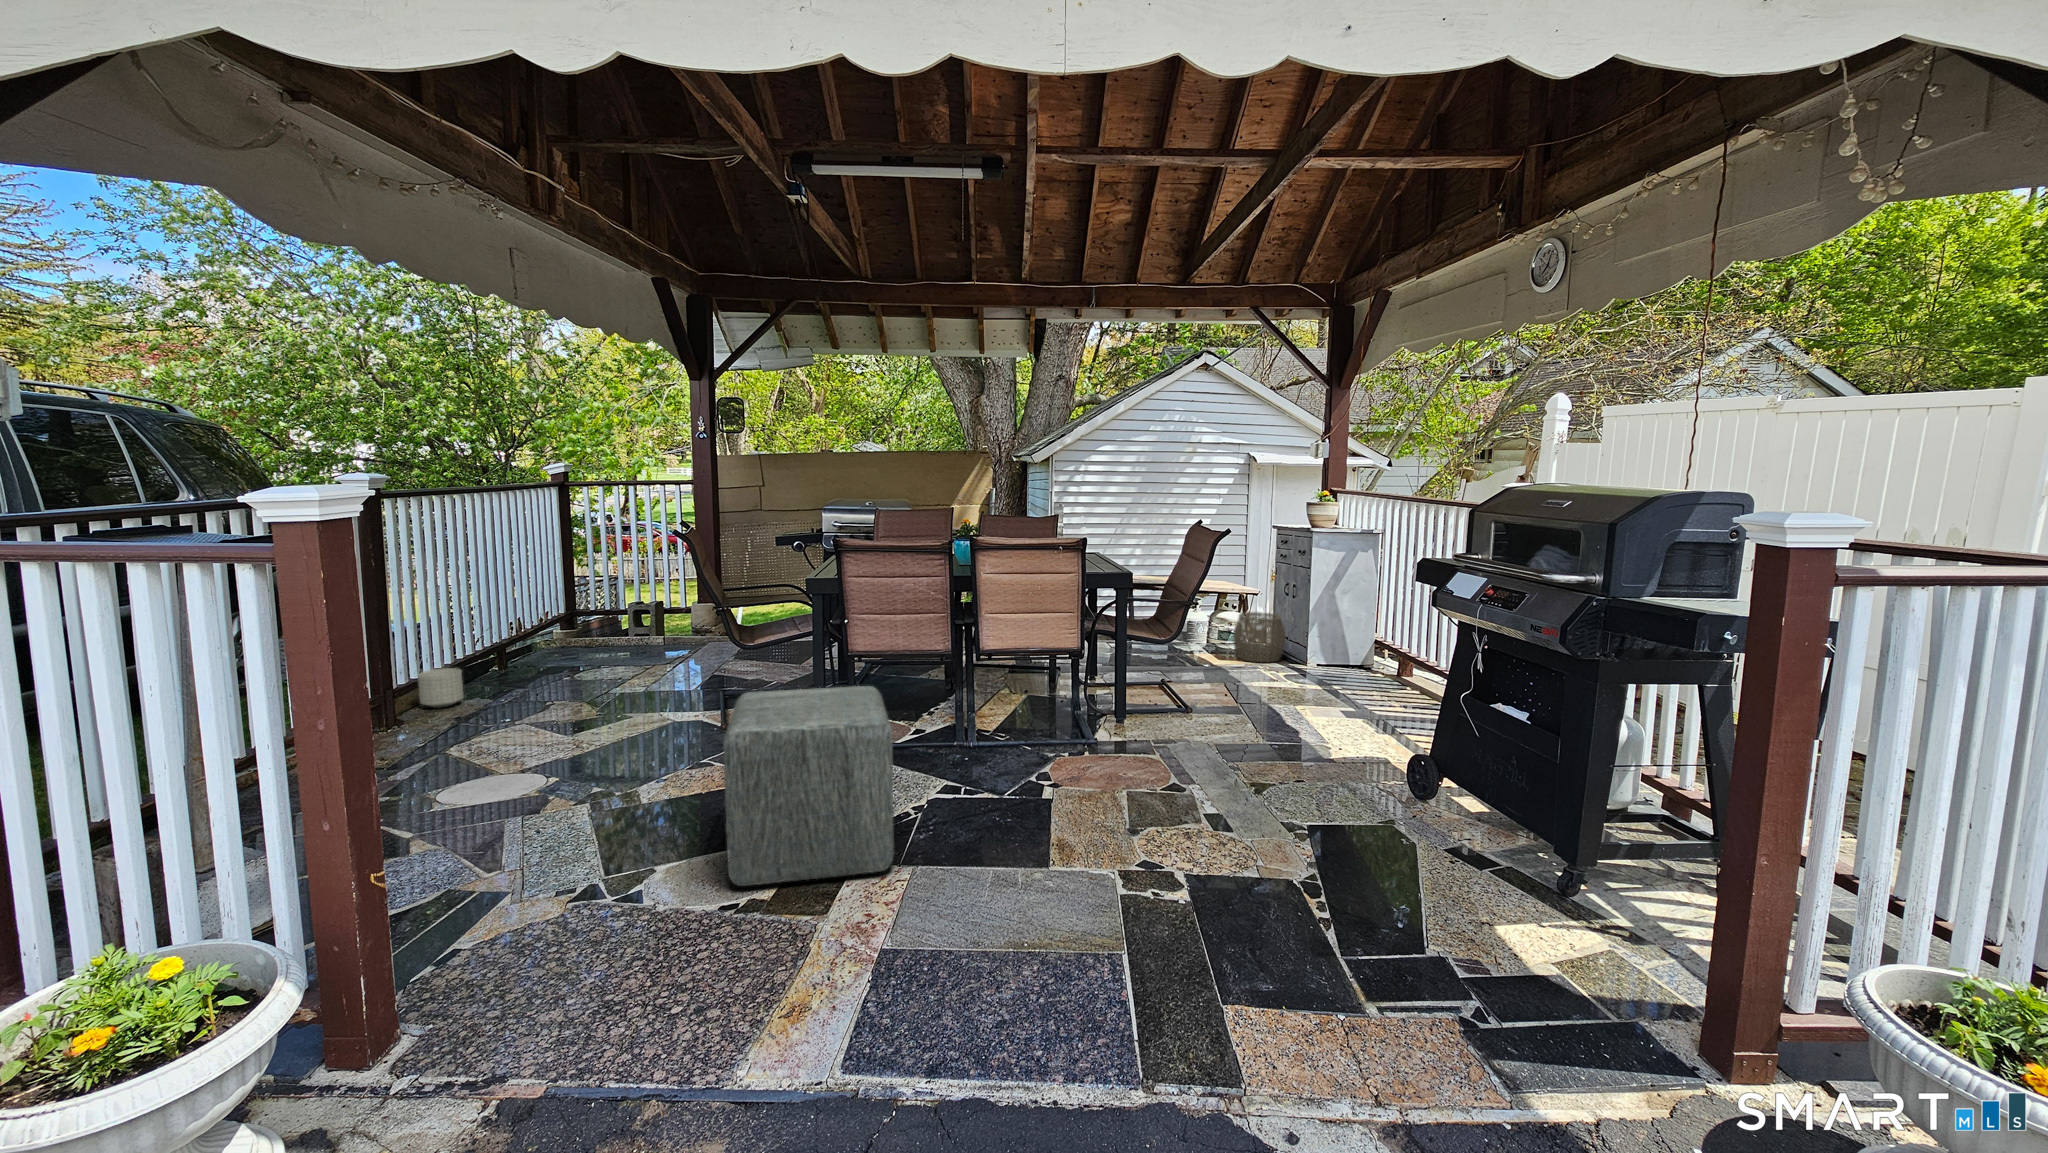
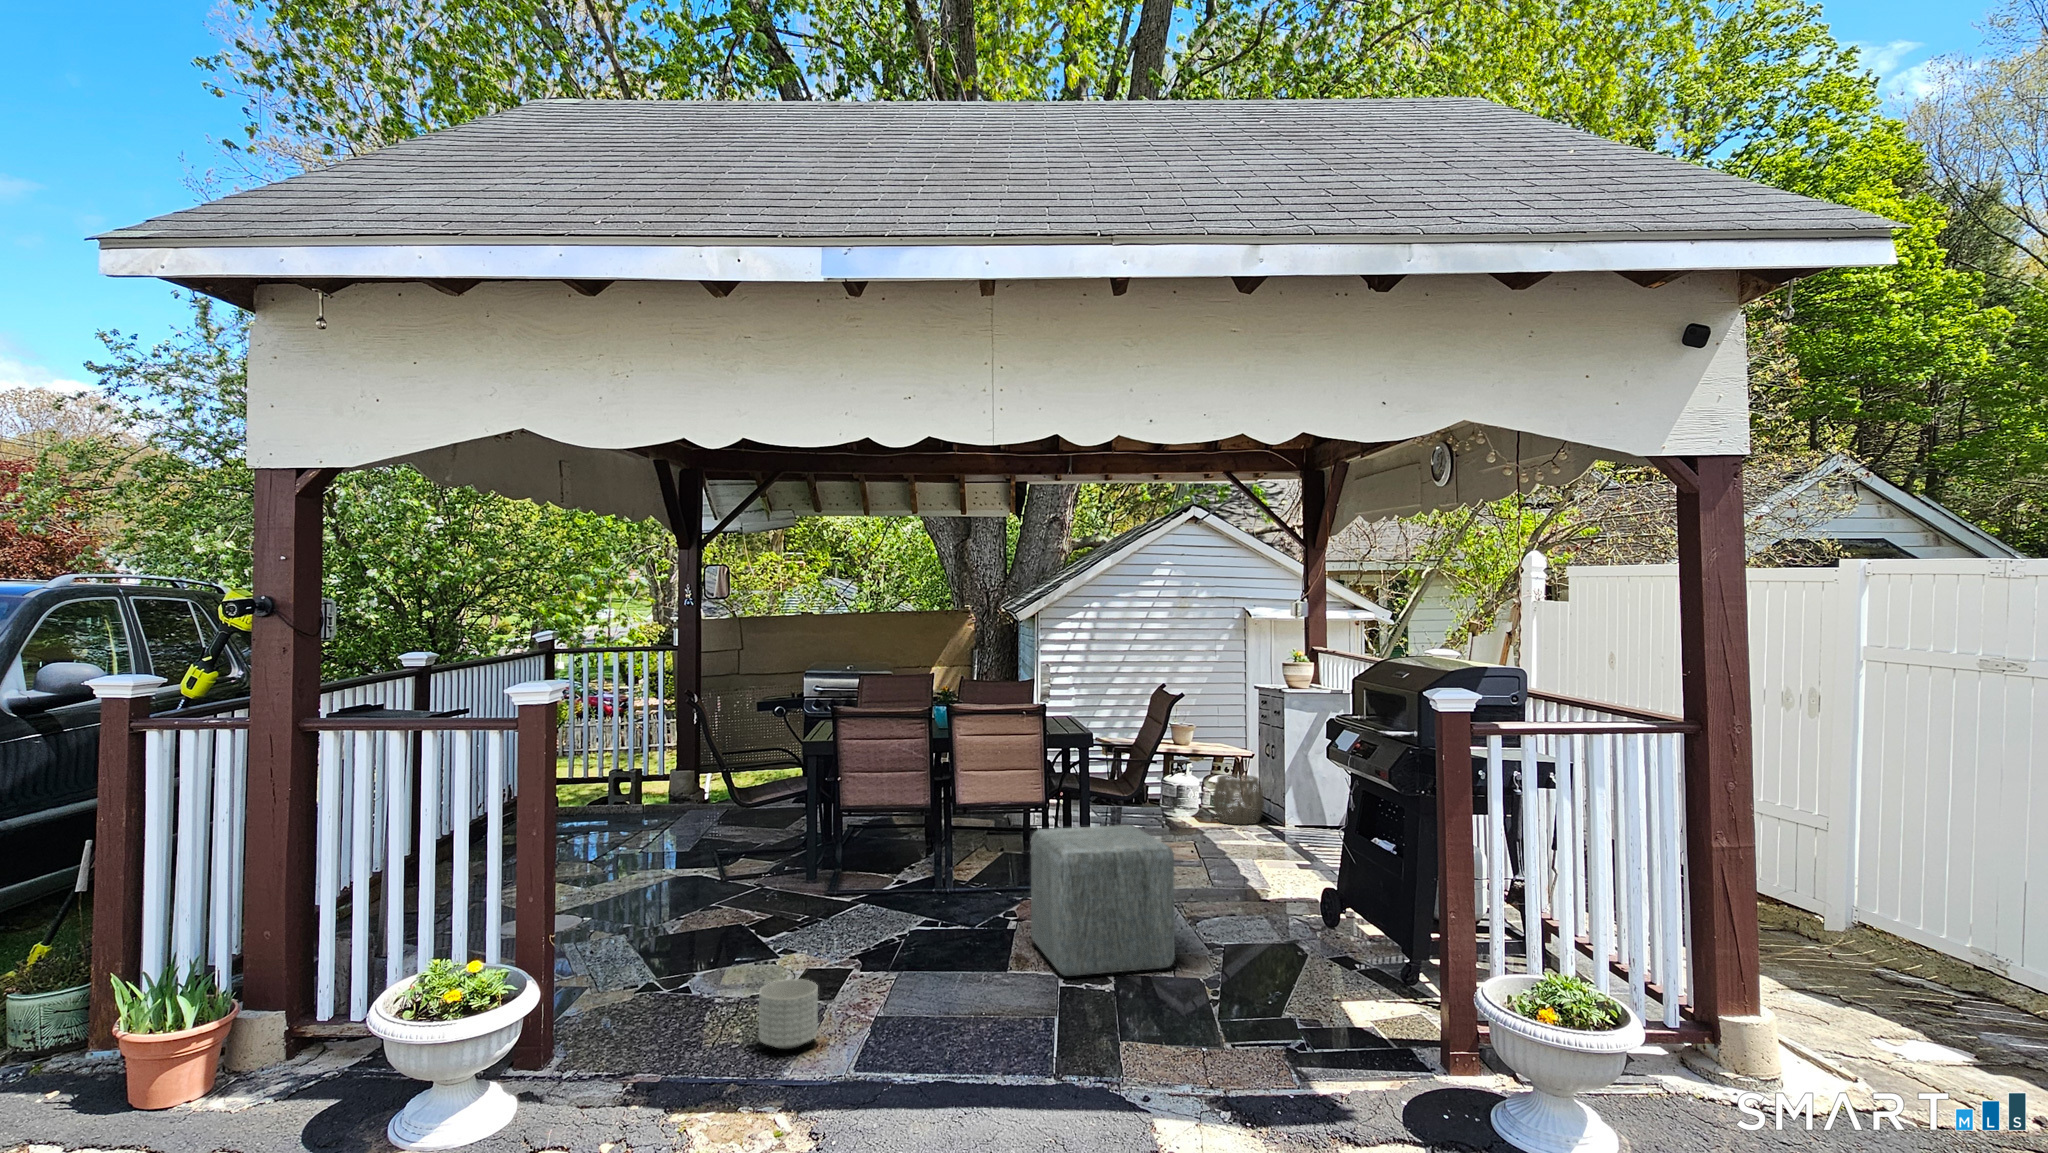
planter: present [418,668,463,708] -> present [759,979,818,1049]
ottoman: present [723,686,894,886] -> present [1031,825,1175,976]

